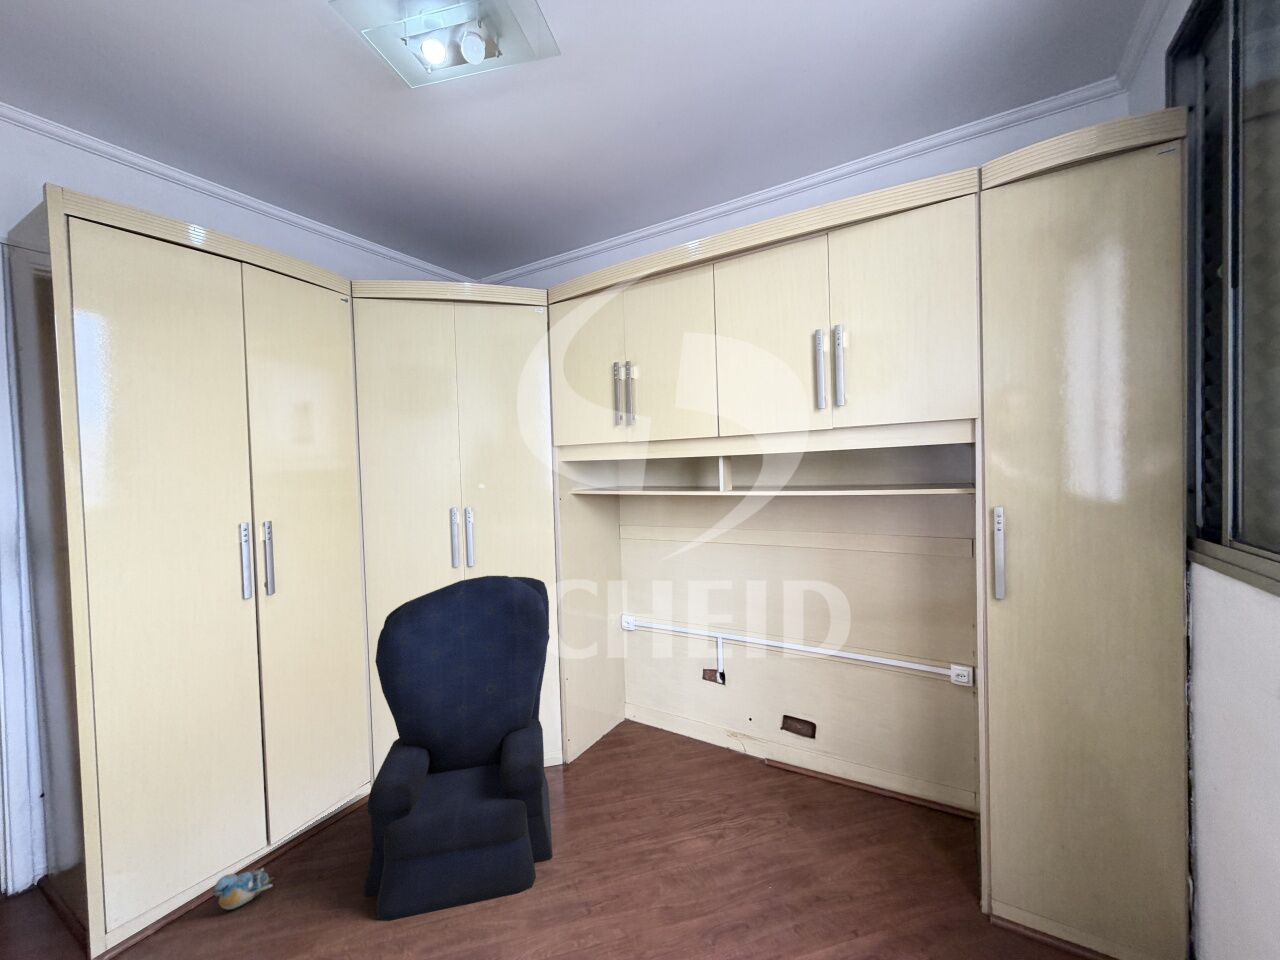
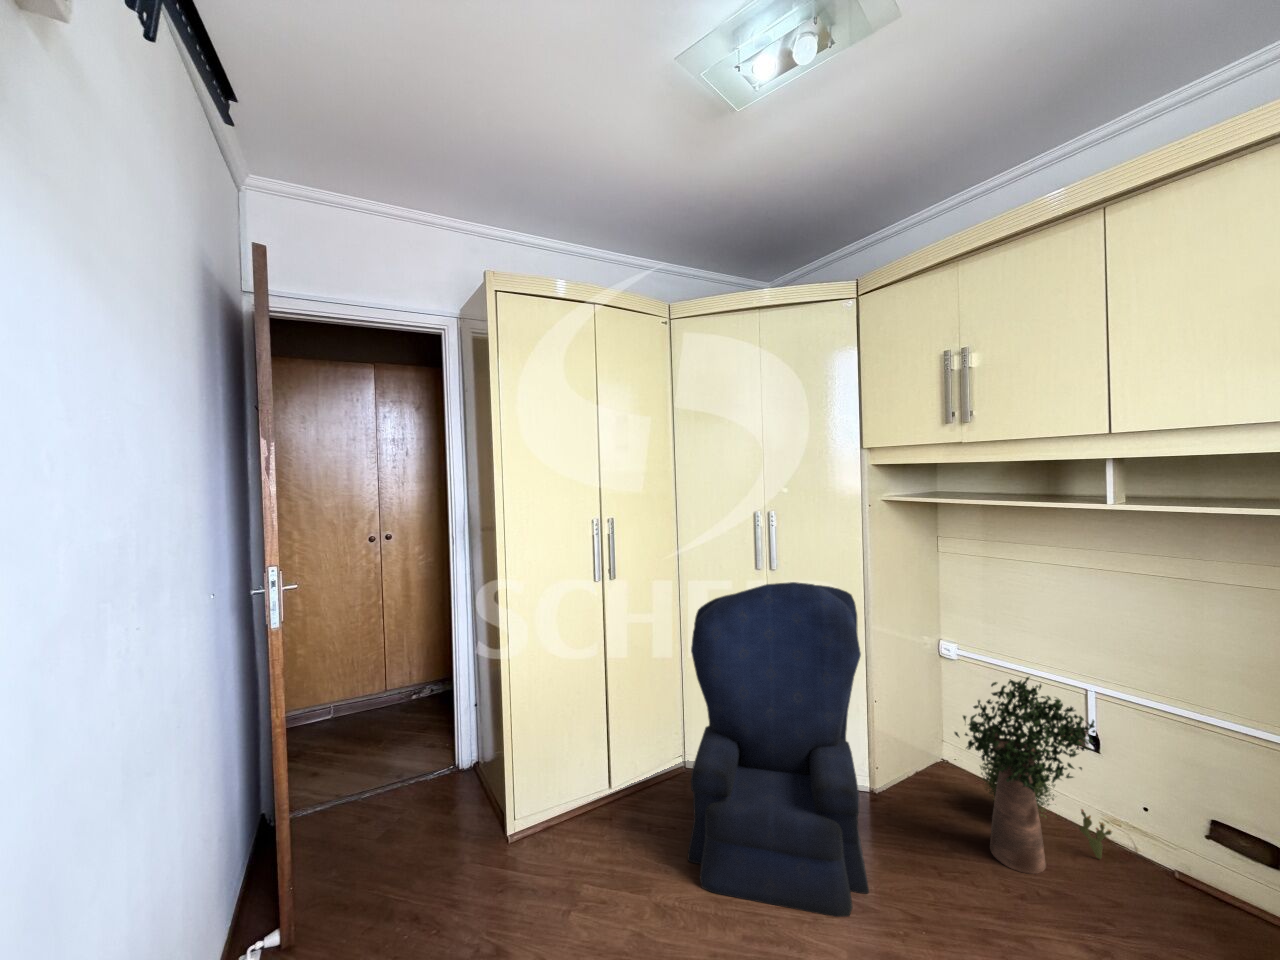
potted plant: none [625,633,731,794] -> present [955,677,1112,874]
plush toy: present [213,868,274,909] -> none [578,804,618,833]

